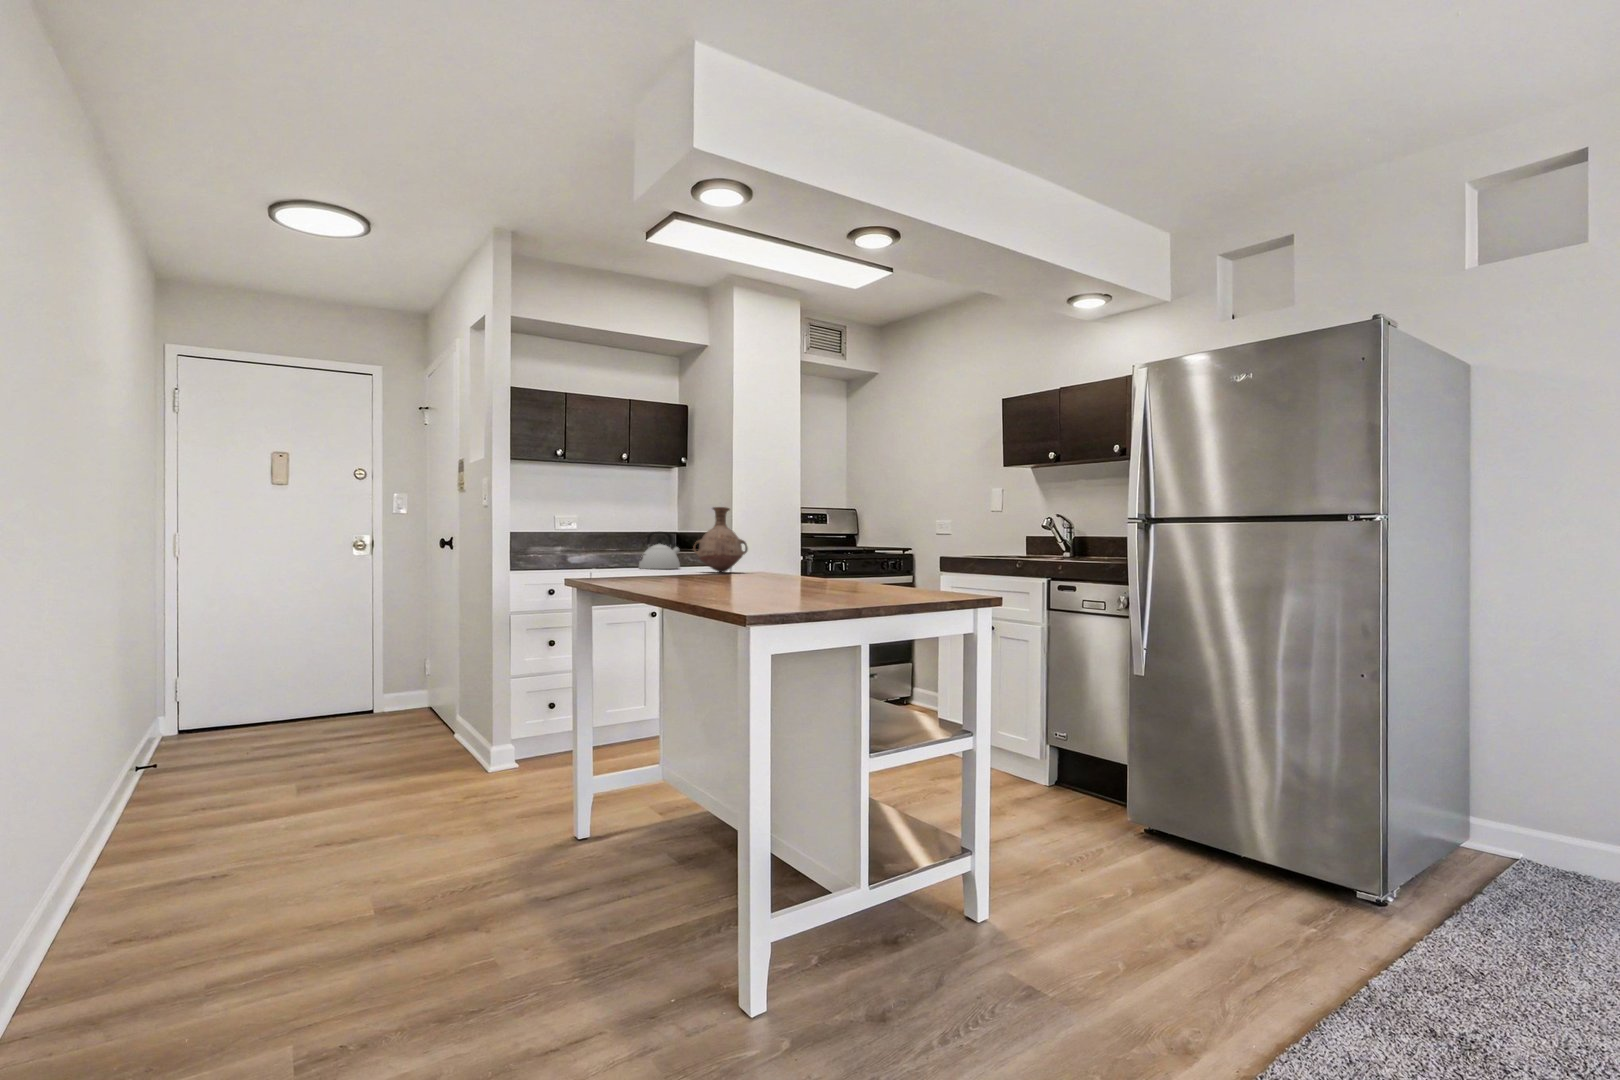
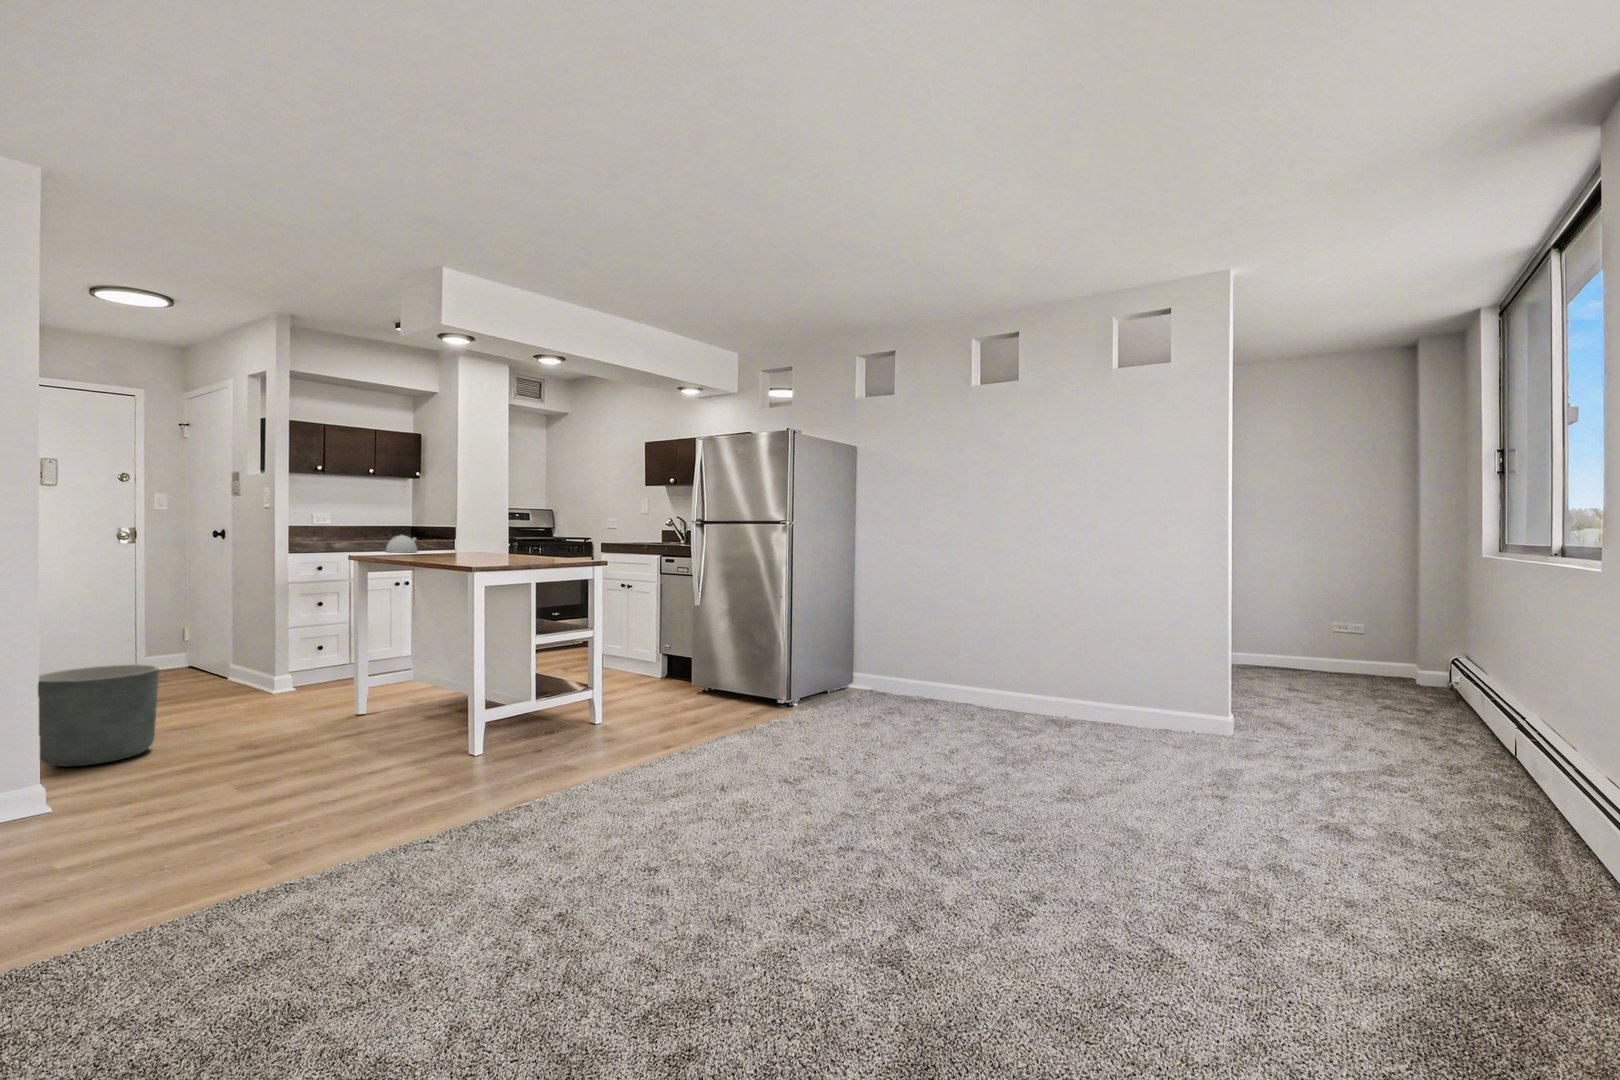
vase: present [693,507,748,572] -> none [430,511,469,554]
planter: none [65,753,266,943] -> present [38,664,159,766]

